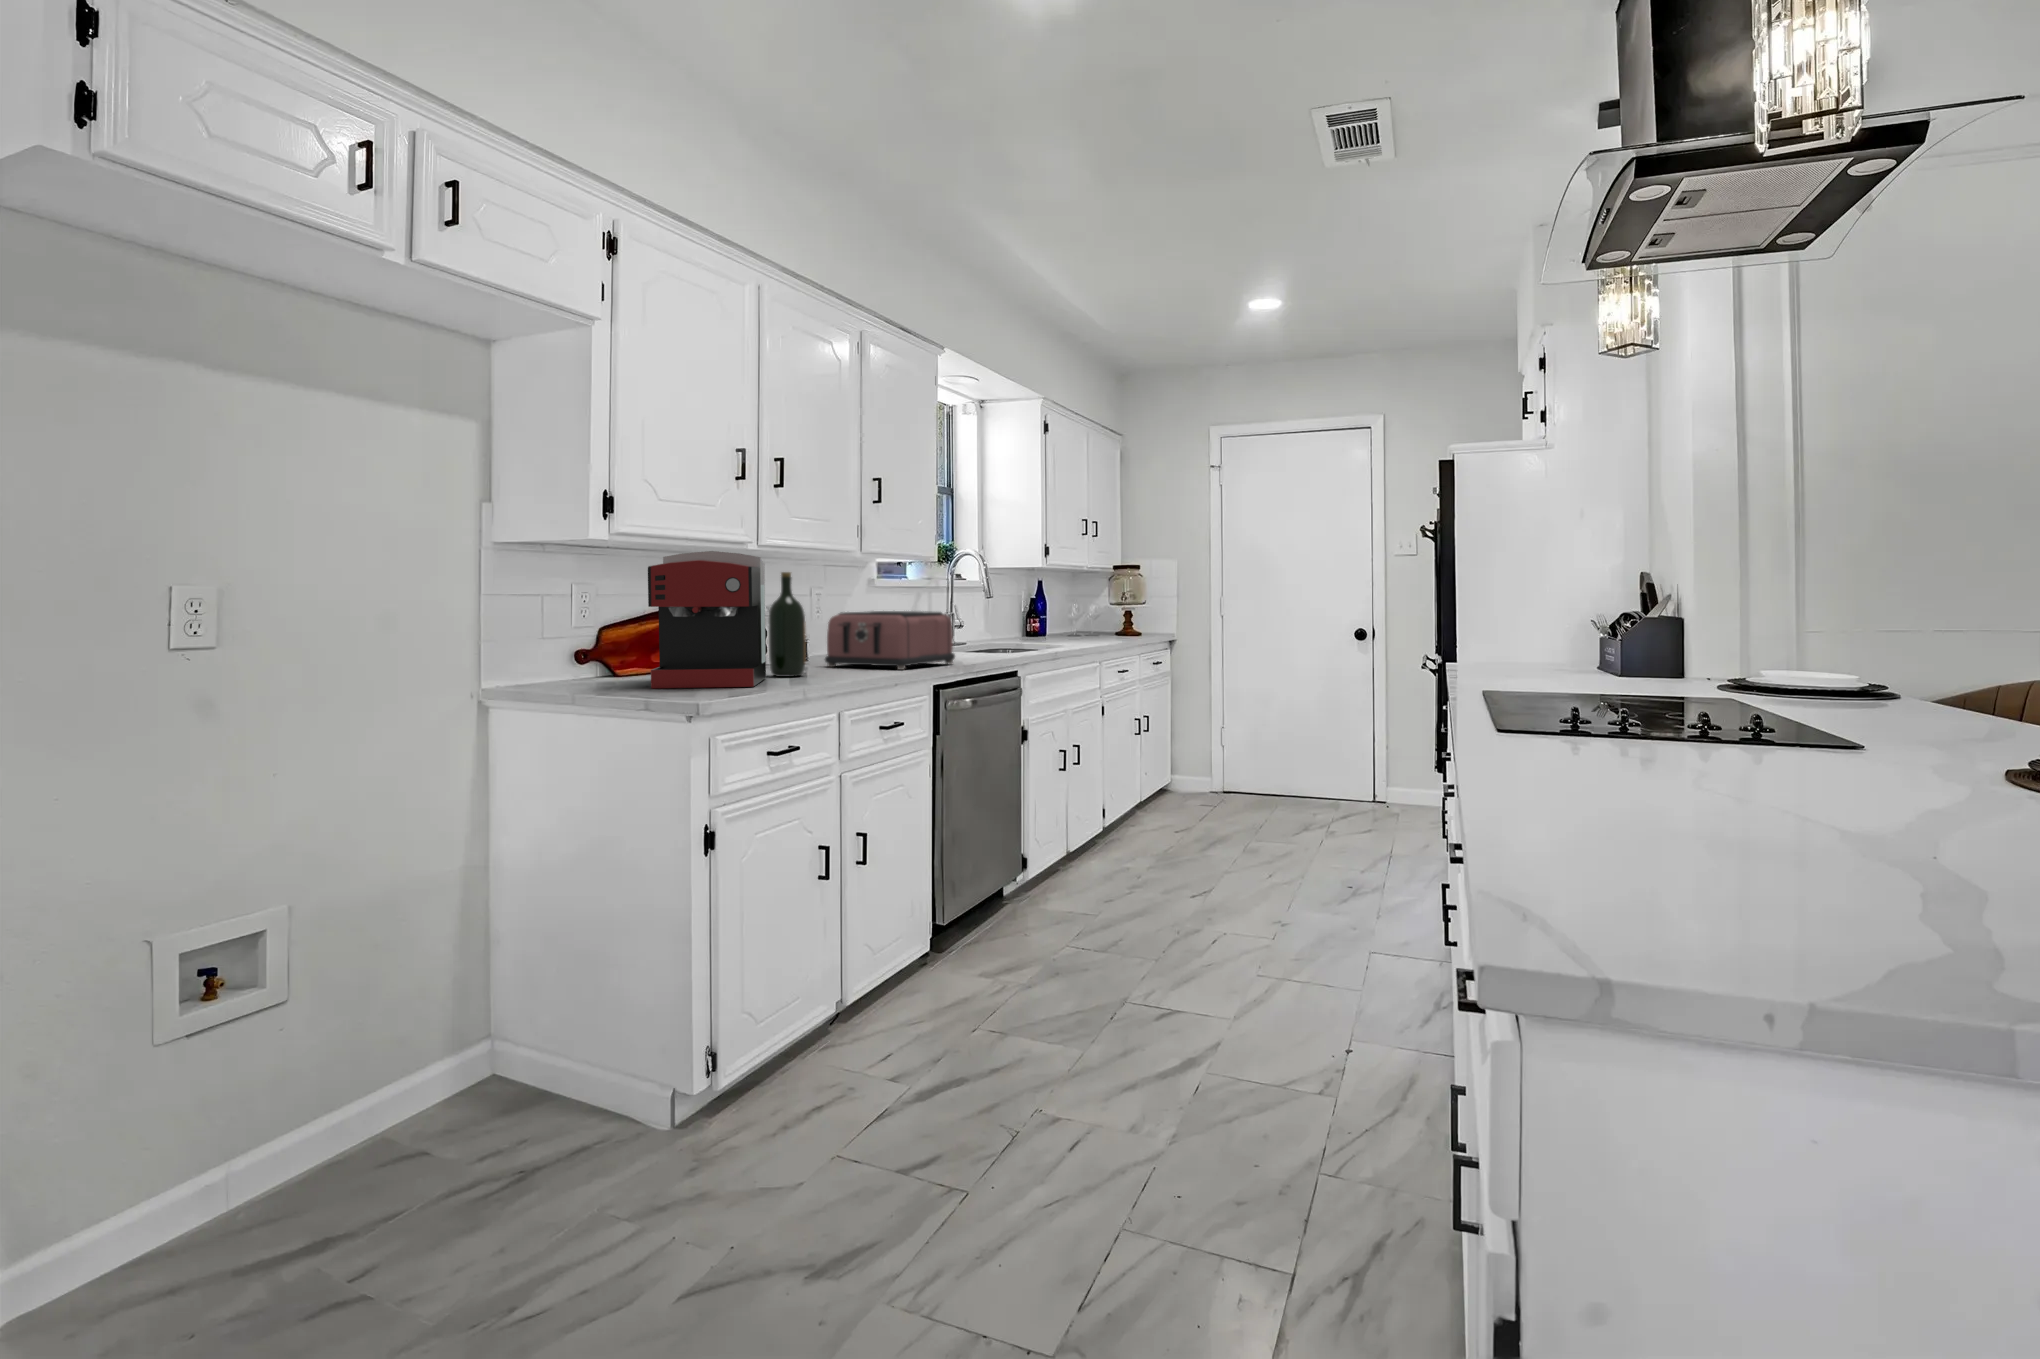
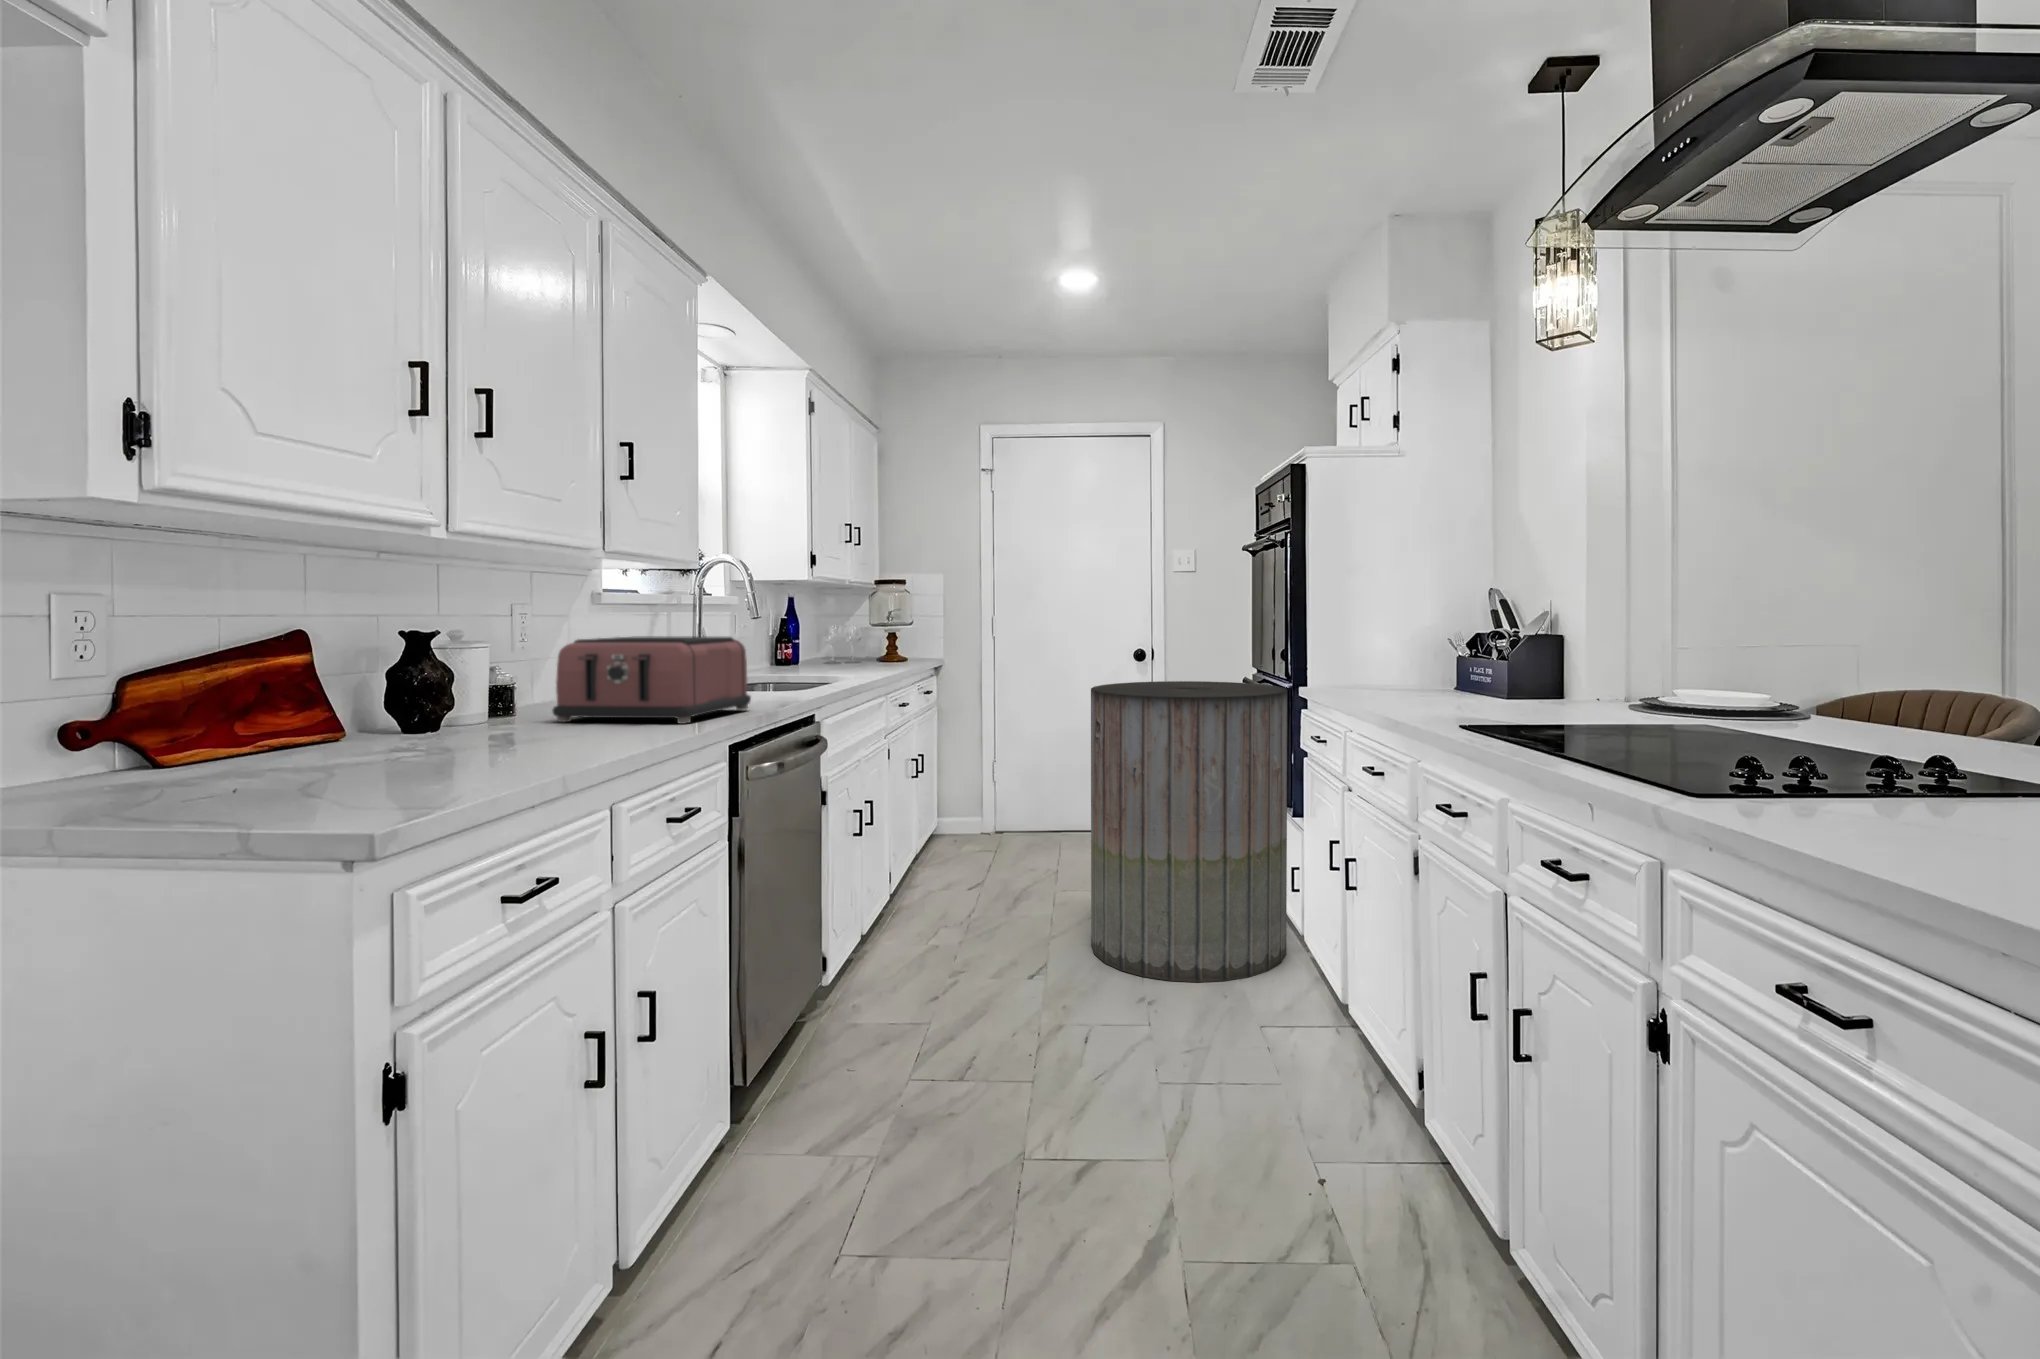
coffee maker: present [648,551,766,688] -> none [230,534,470,790]
wine bottle: present [768,572,806,677] -> none [470,575,538,747]
trash can: none [1249,656,1426,911] -> present [1091,681,1287,982]

